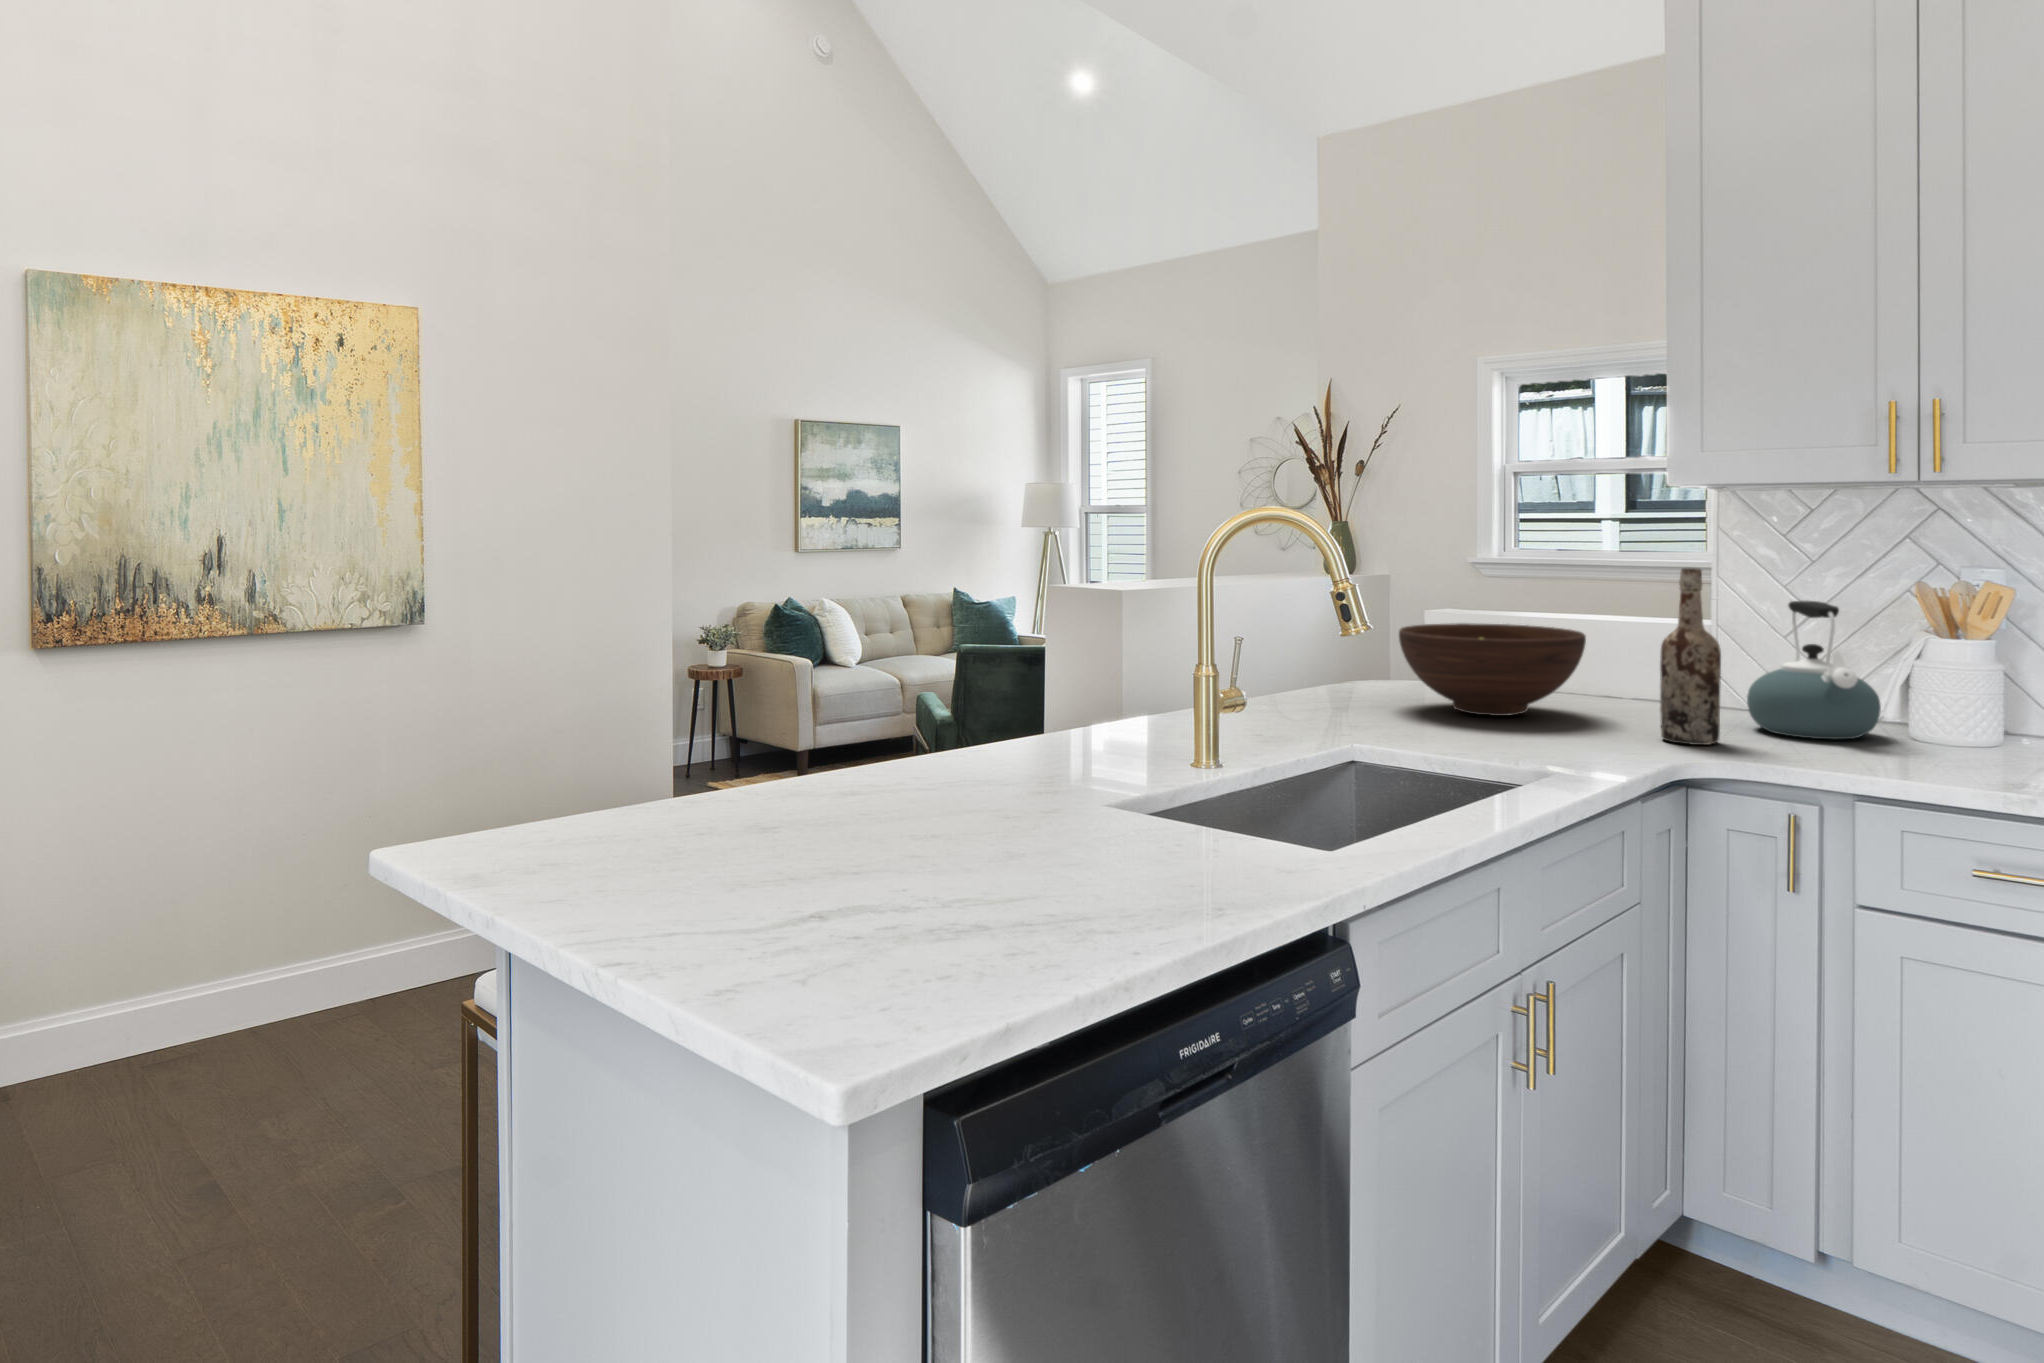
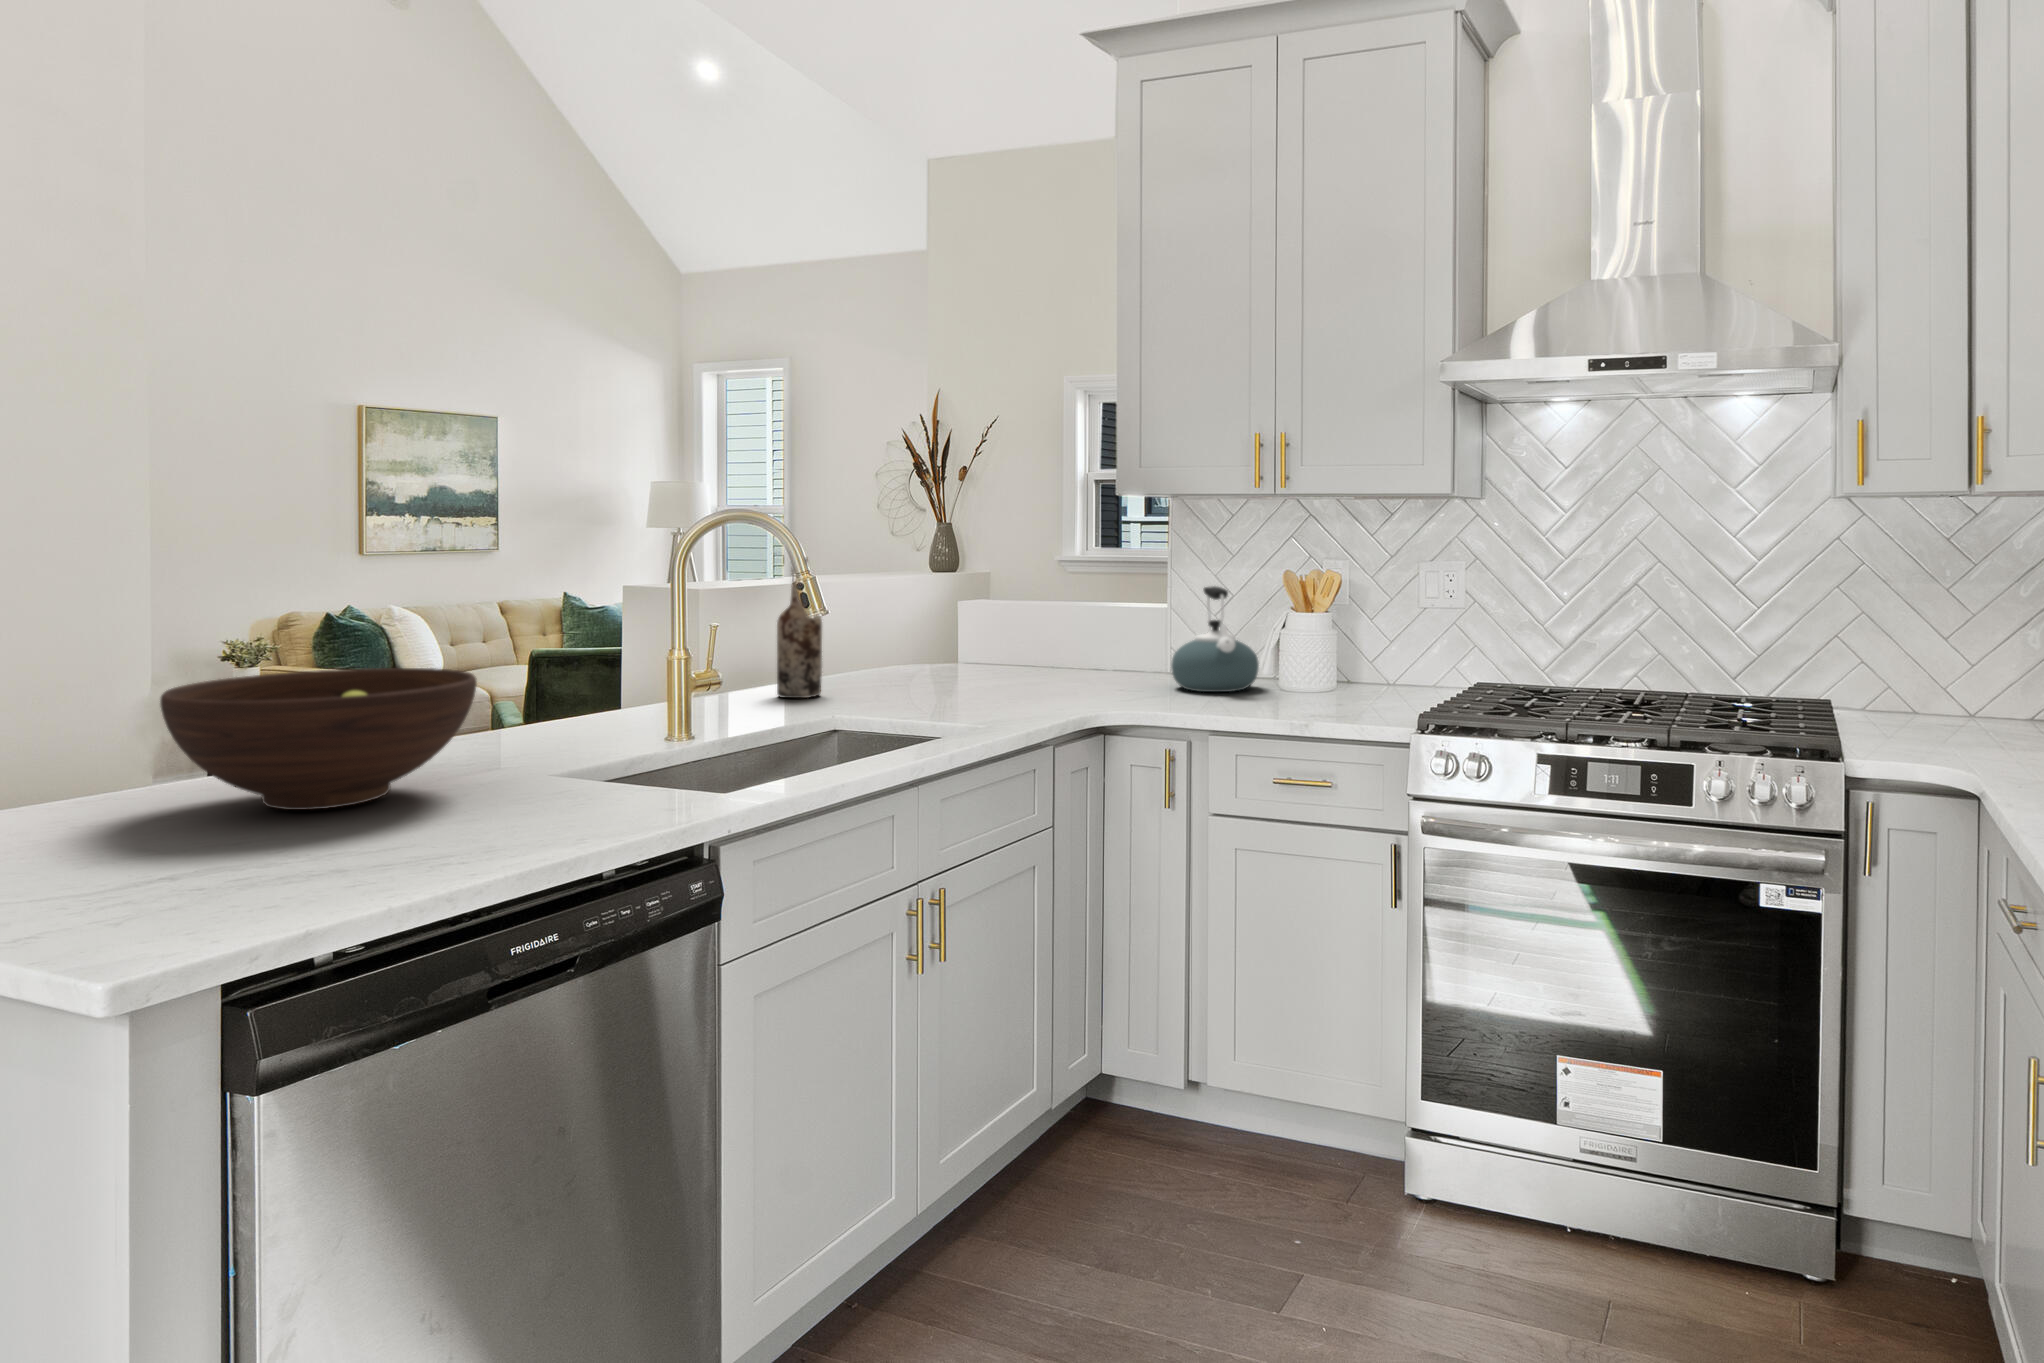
wine bottle: present [1660,568,1721,745] -> present [777,558,822,698]
fruit bowl: present [1399,623,1586,716] -> present [160,668,477,810]

